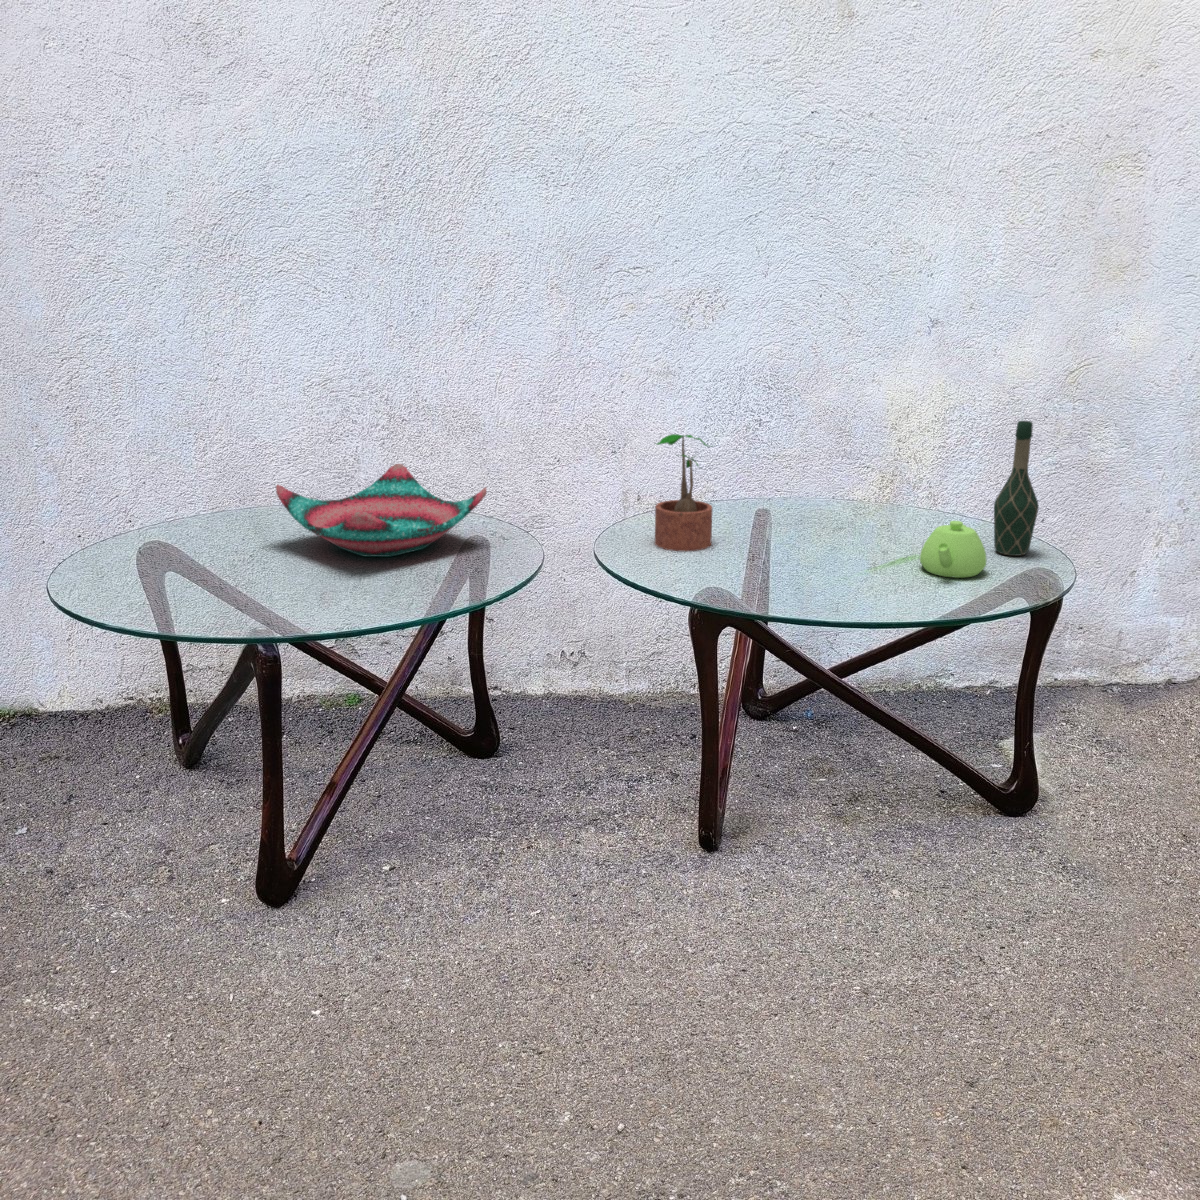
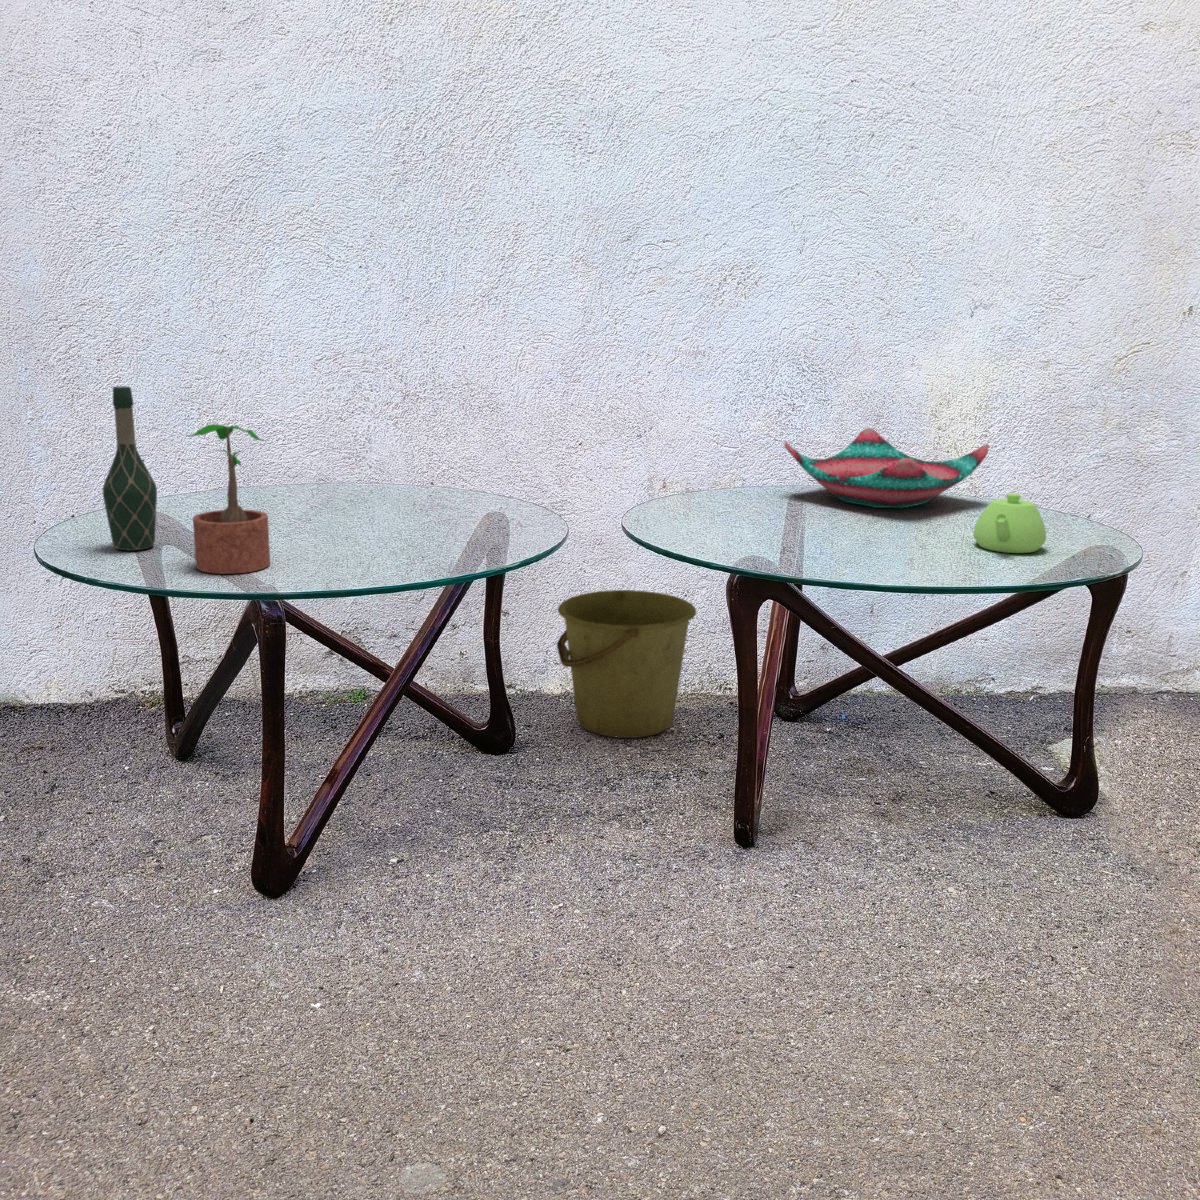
wine bottle: present [994,421,1039,556] -> present [103,387,157,550]
potted plant: present [655,434,712,551] -> present [187,424,270,574]
decorative bowl: present [276,464,487,557] -> present [785,428,989,508]
bucket: none [538,597,668,737] -> present [557,590,696,738]

